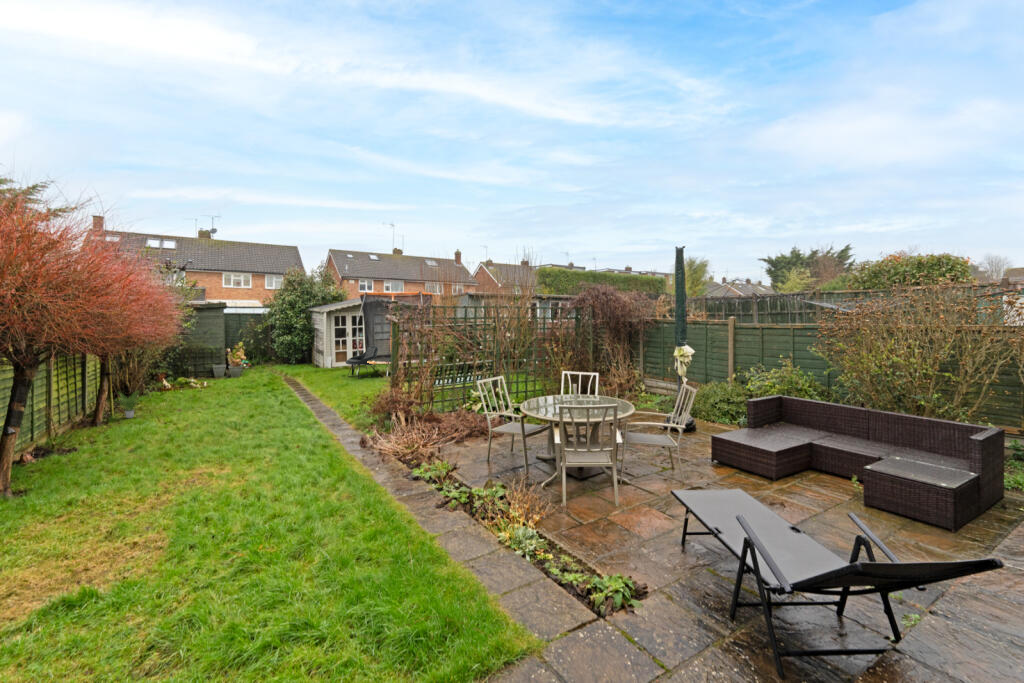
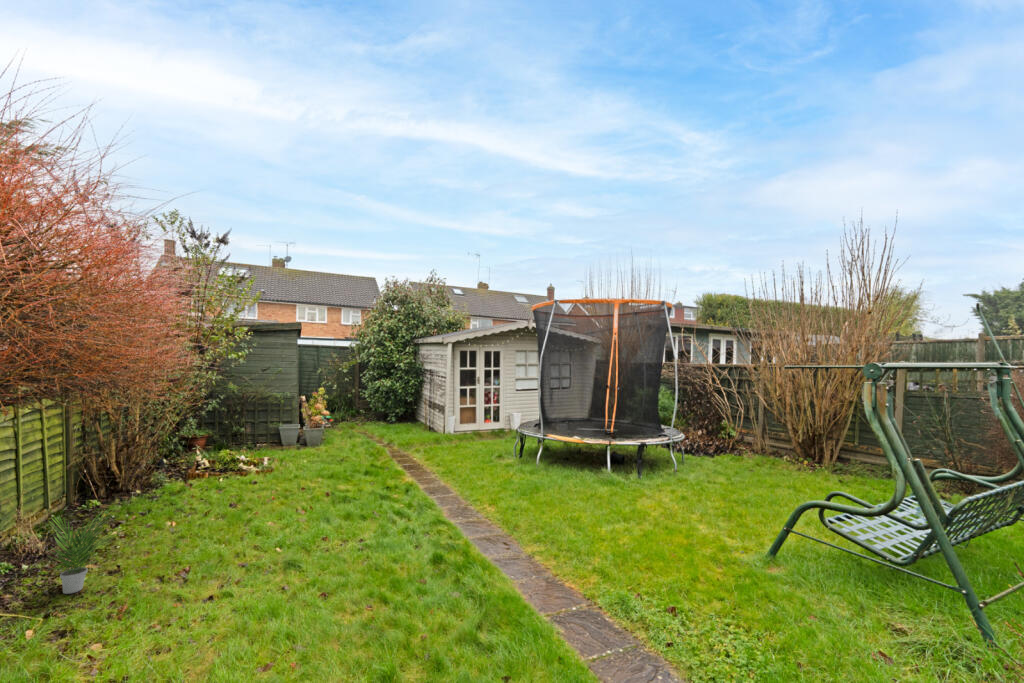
lounge chair: present [346,346,379,379] -> none [490,401,548,459]

